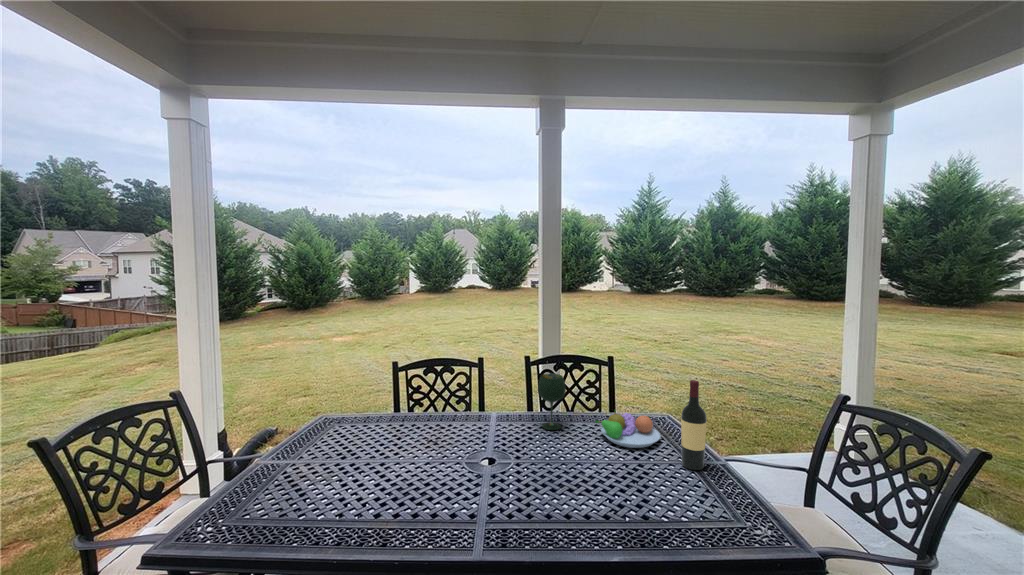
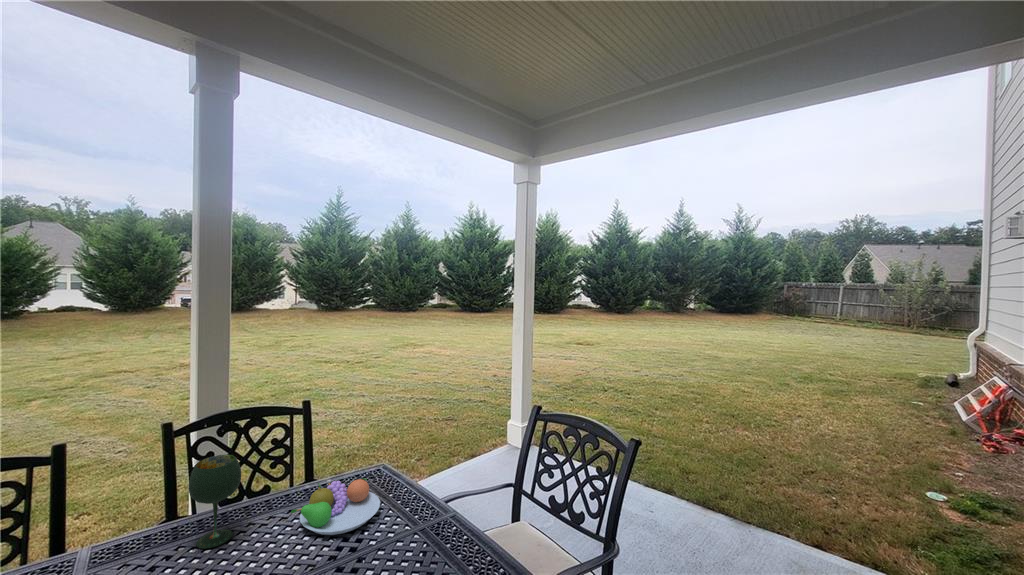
wine bottle: present [681,380,707,470] -> none [410,430,438,539]

